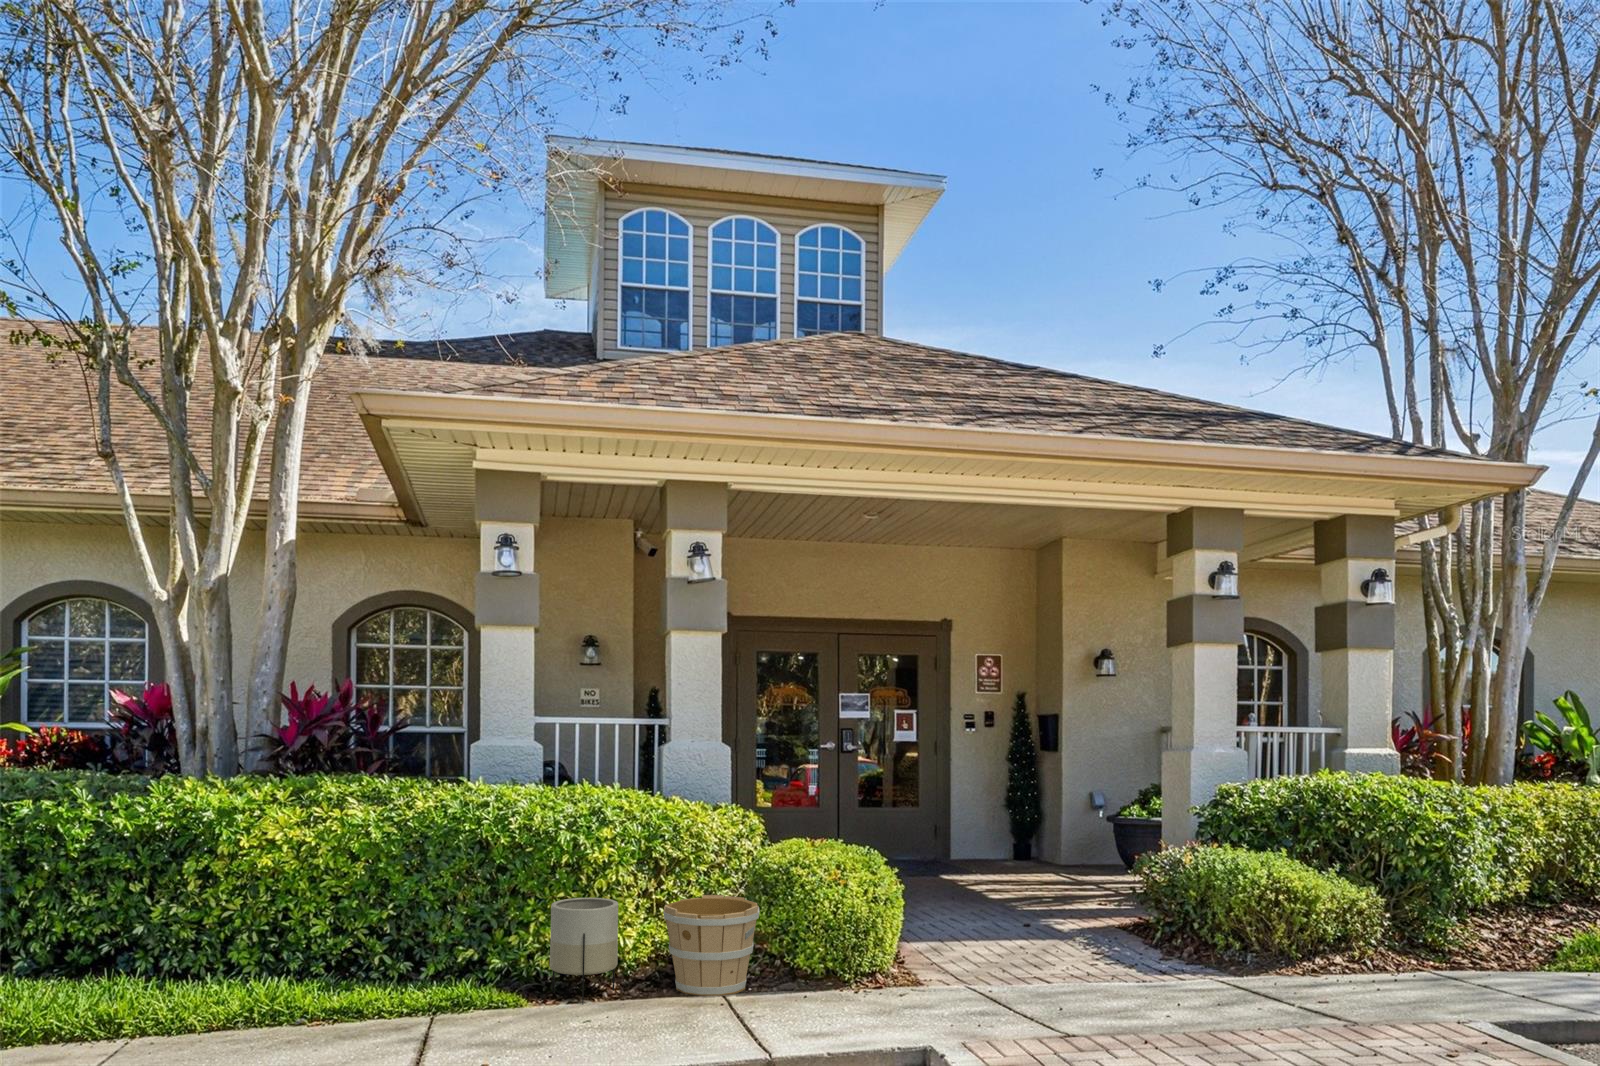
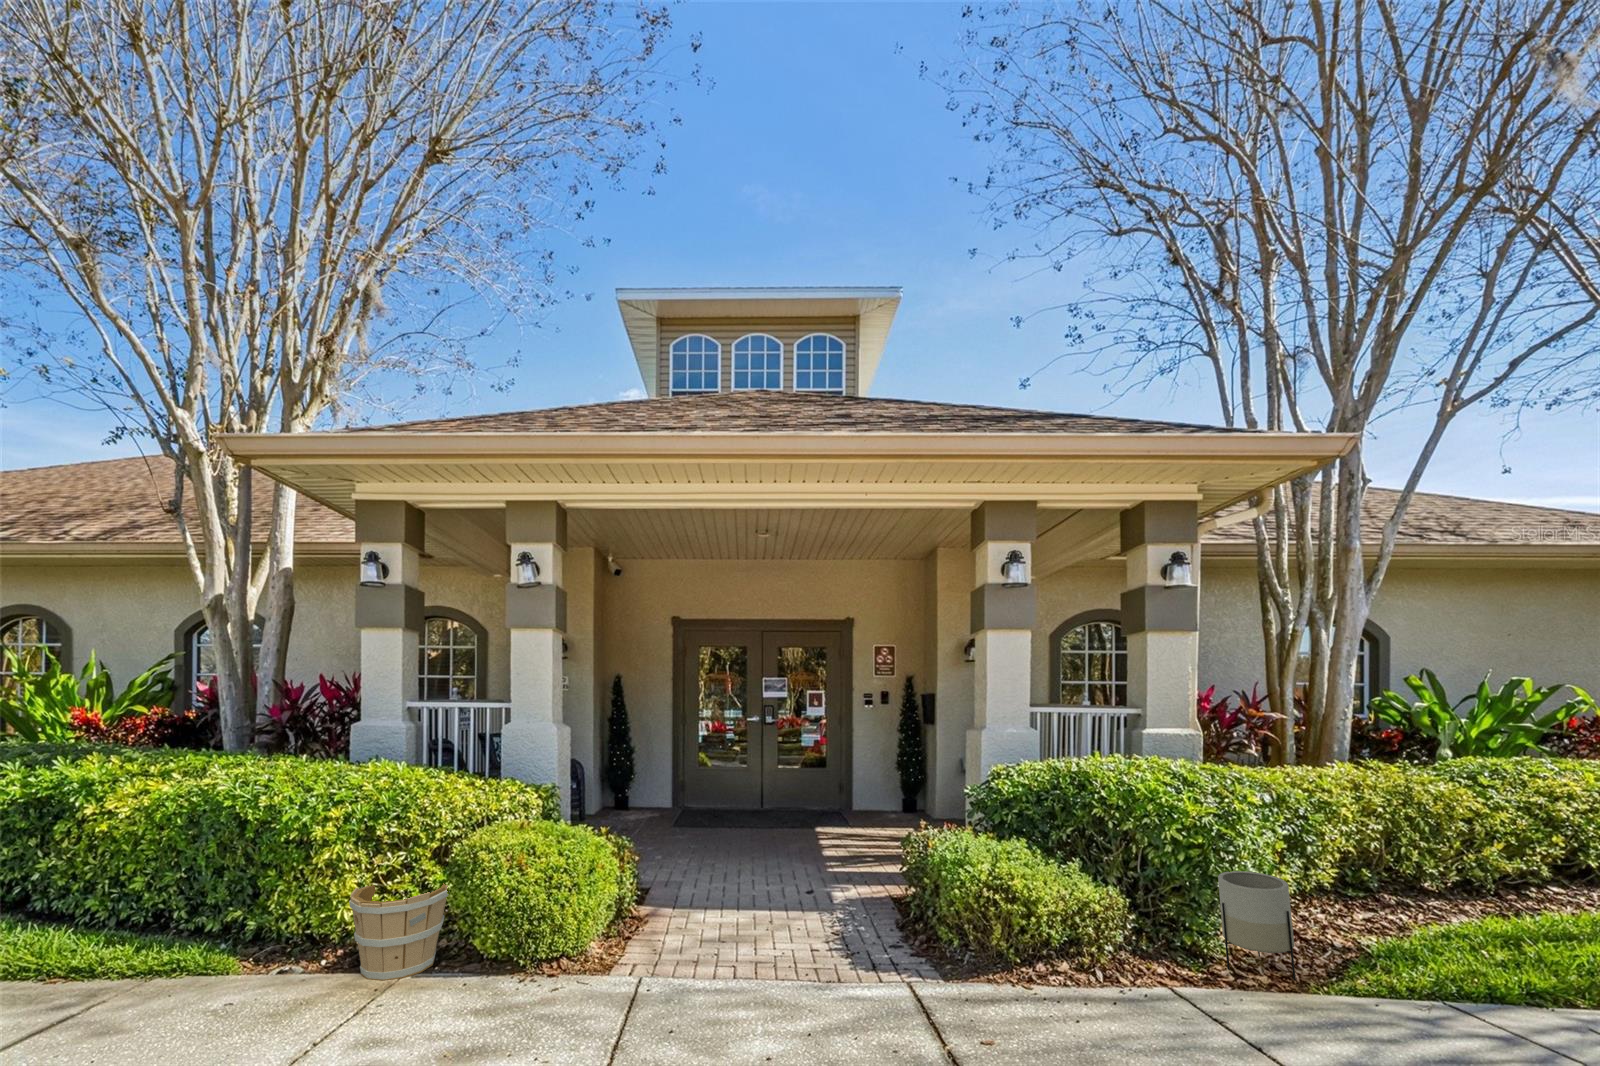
planter: present [550,898,618,1005] -> present [1218,871,1296,981]

